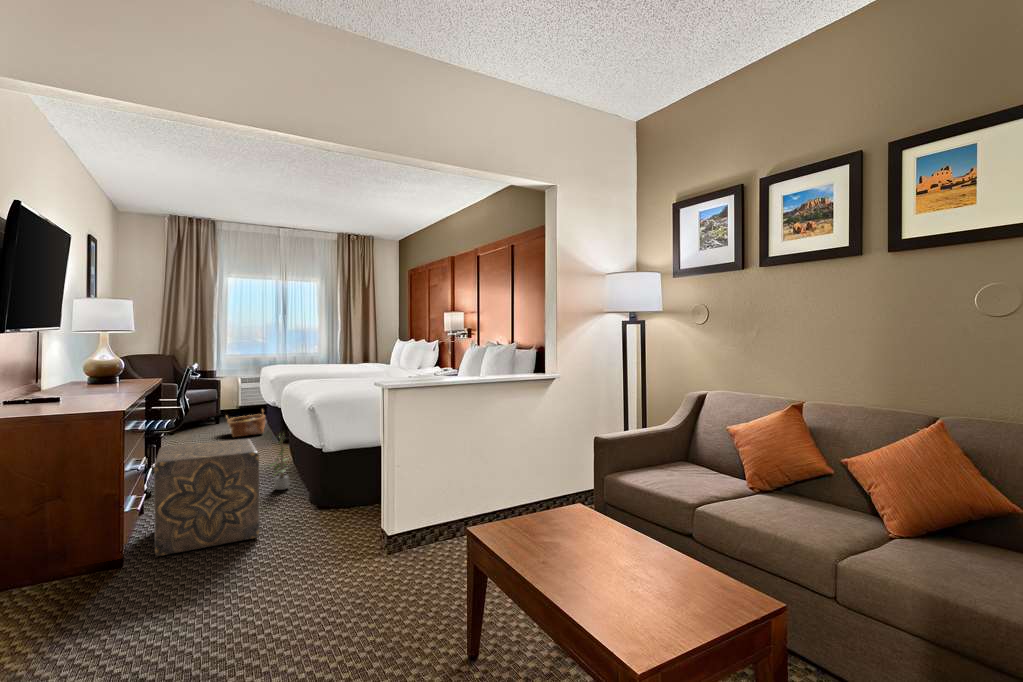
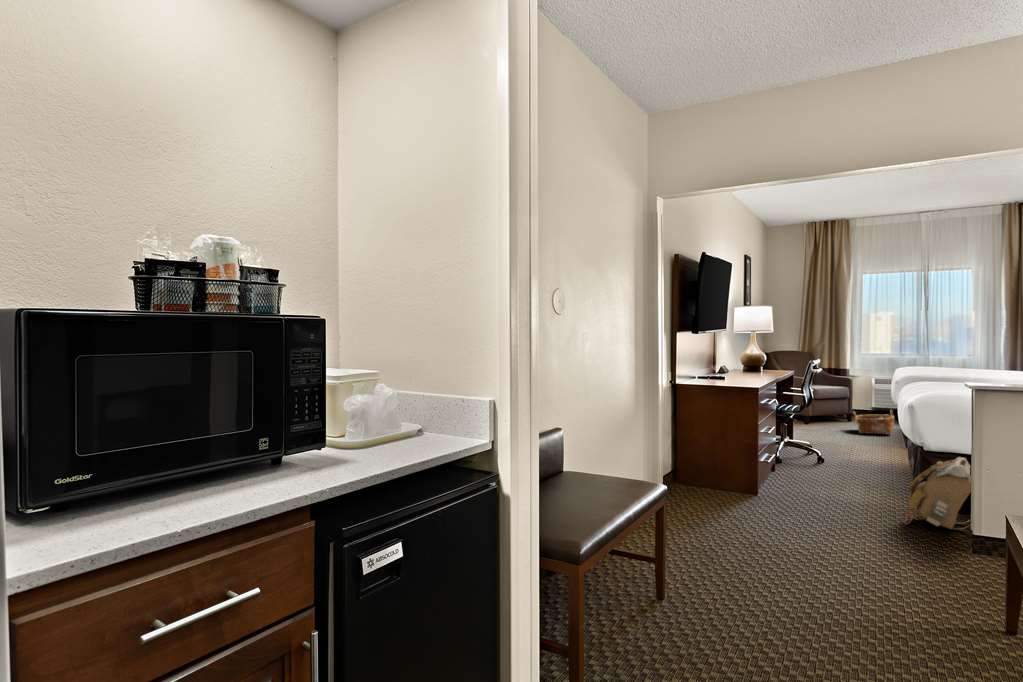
potted plant: present [270,433,289,490] -> none [880,426,902,482]
ottoman: present [154,439,260,556] -> none [779,421,860,507]
backpack: none [308,456,375,543] -> present [903,457,973,530]

